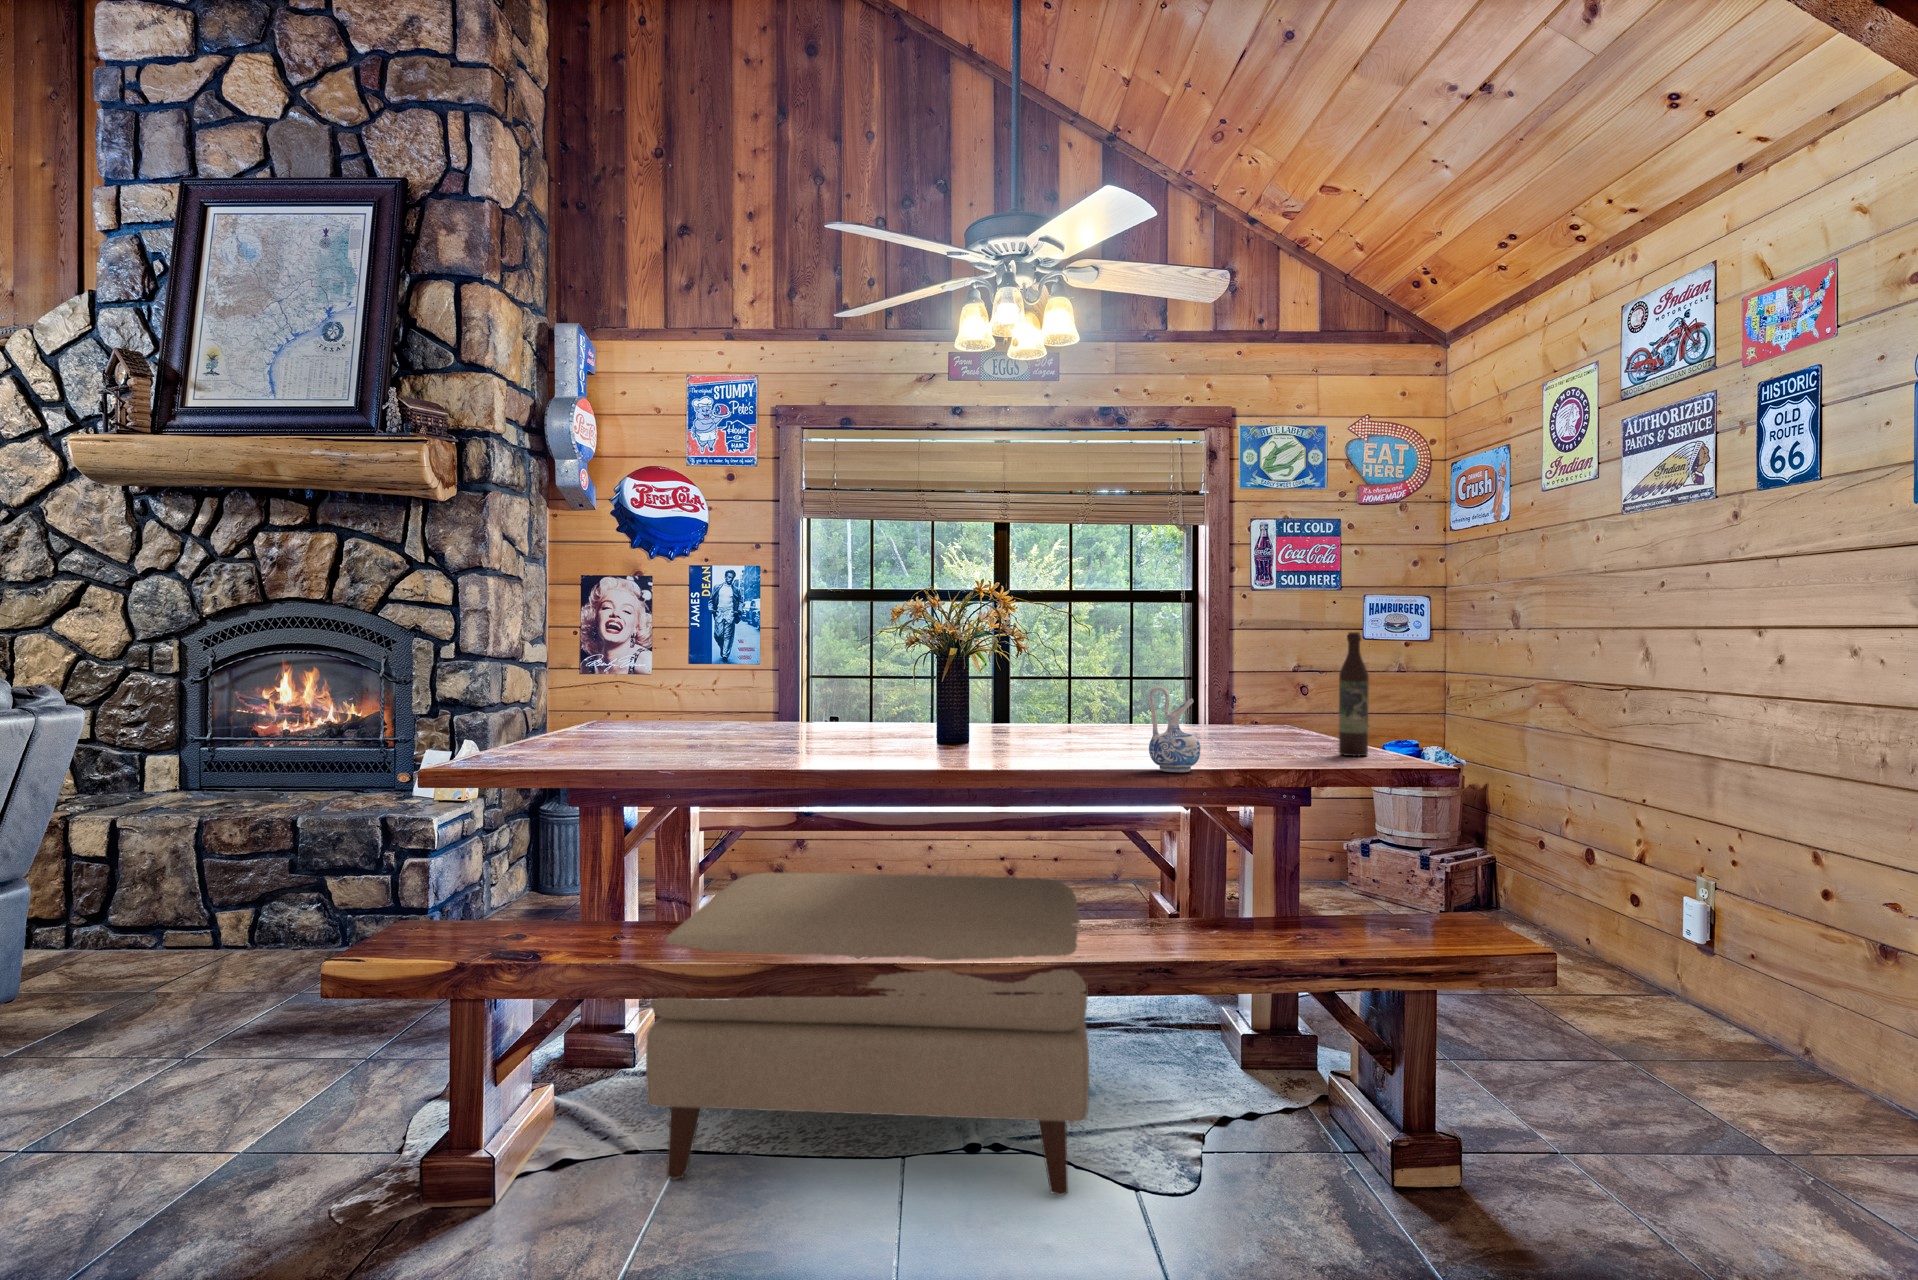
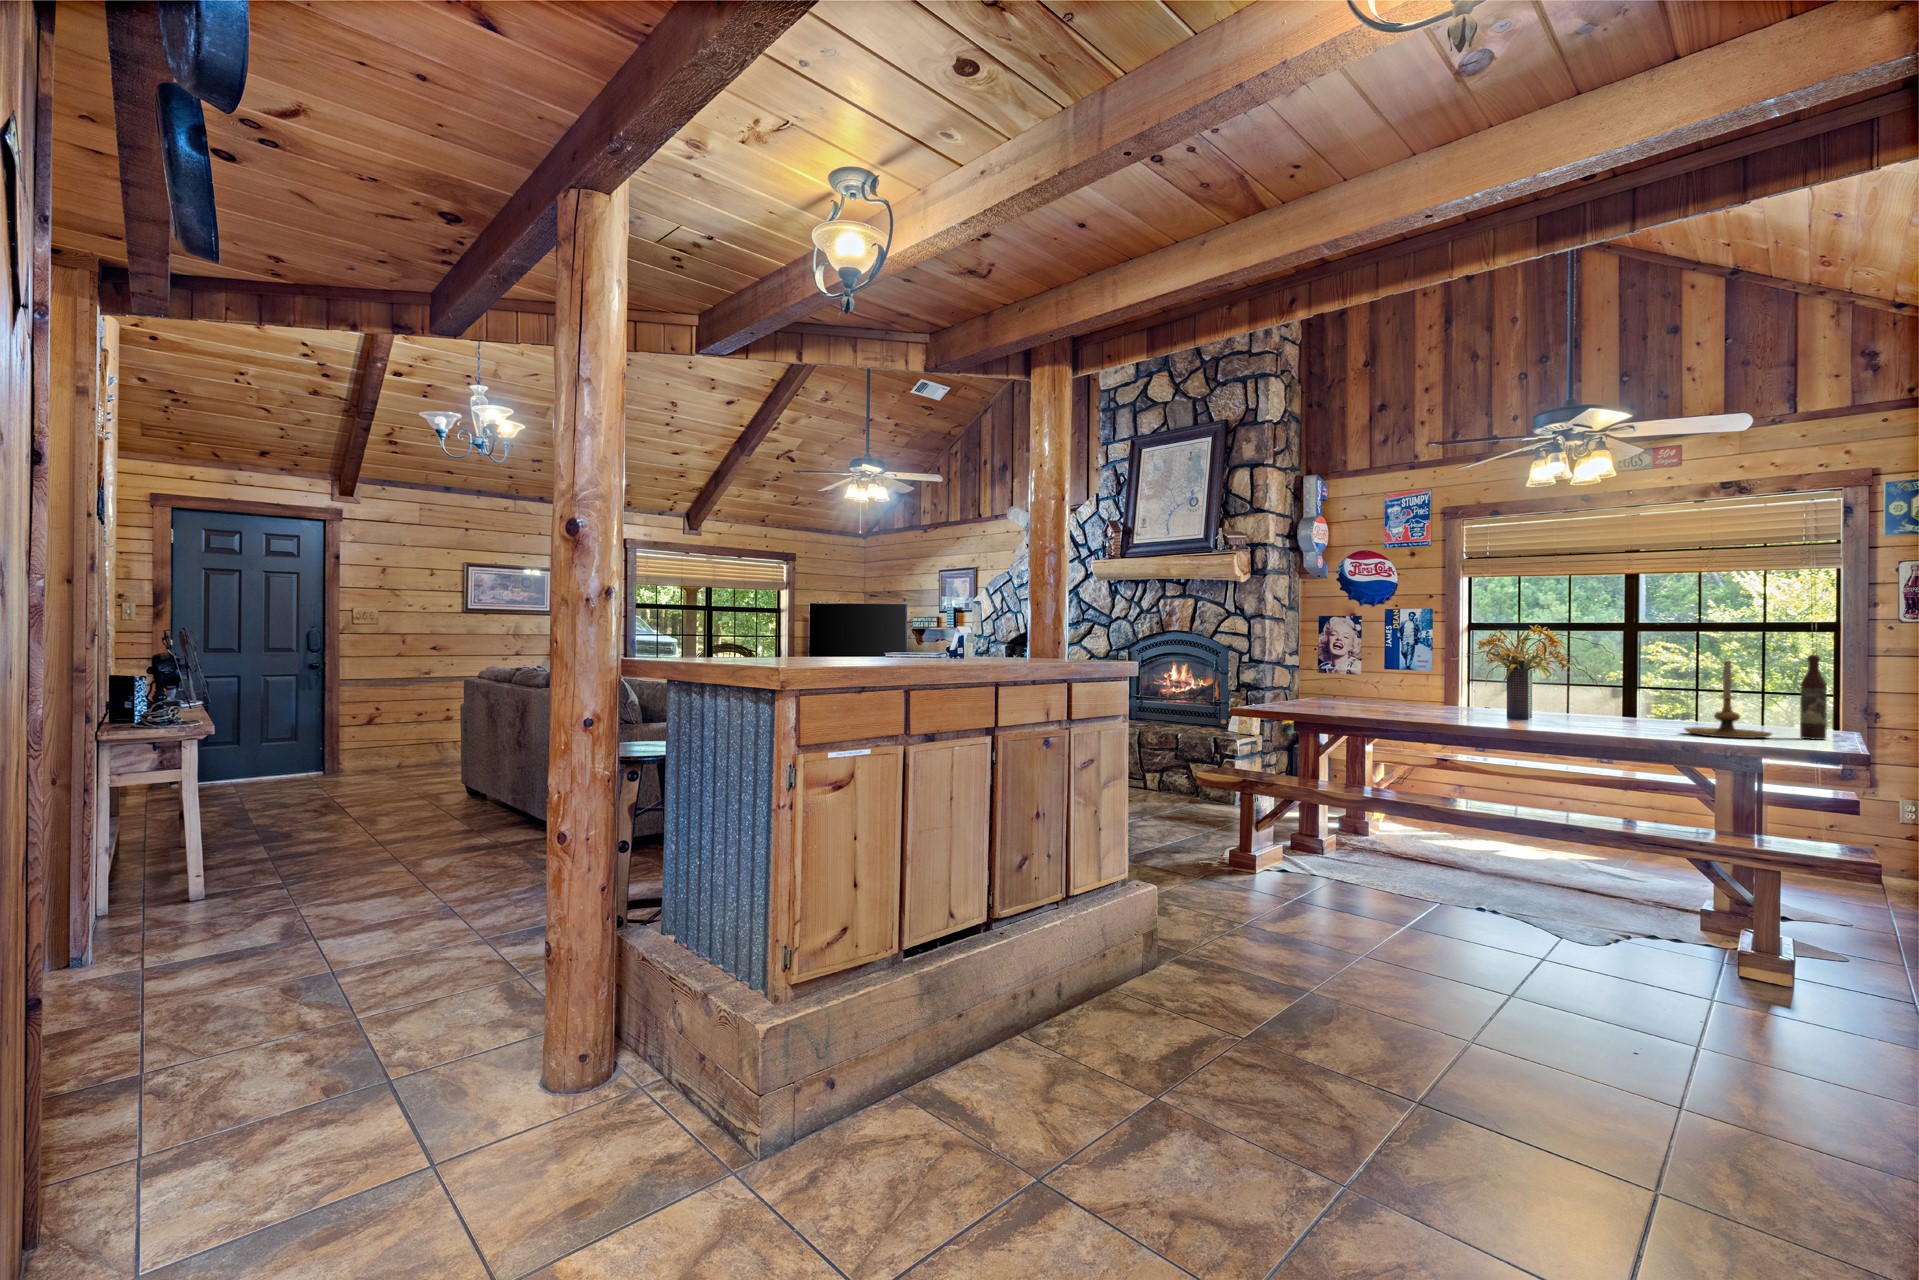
candle holder: none [1221,640,1332,765] -> present [1684,661,1772,738]
ceramic pitcher: present [1149,686,1200,772] -> none [1604,685,1640,734]
ottoman: present [646,873,1089,1196] -> none [1312,772,1574,932]

